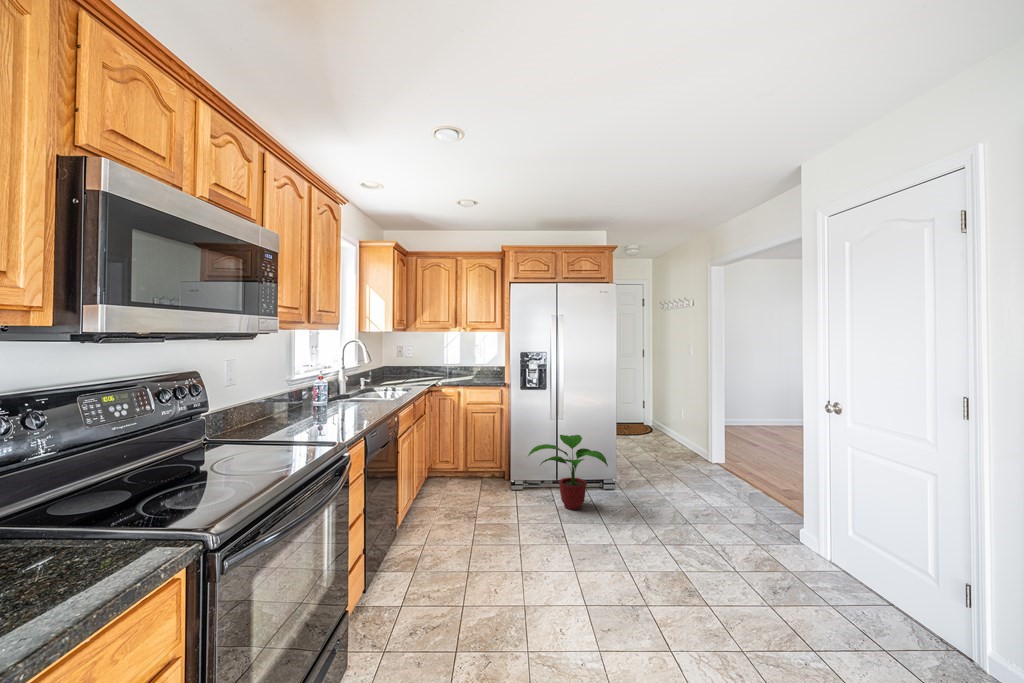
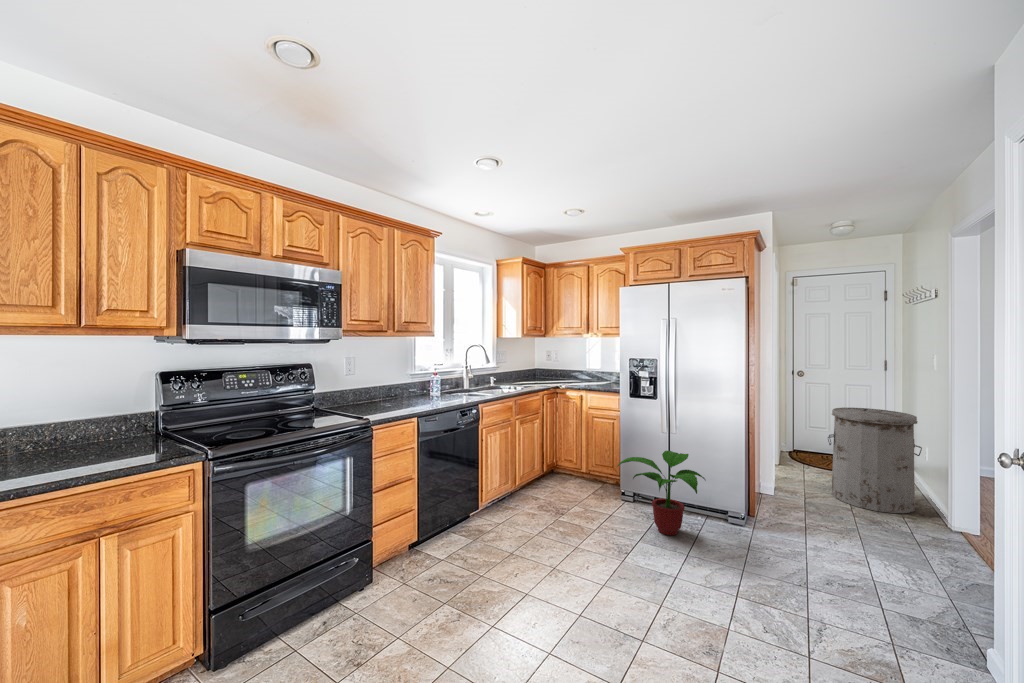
trash can: none [635,384,688,457] -> present [828,408,922,513]

